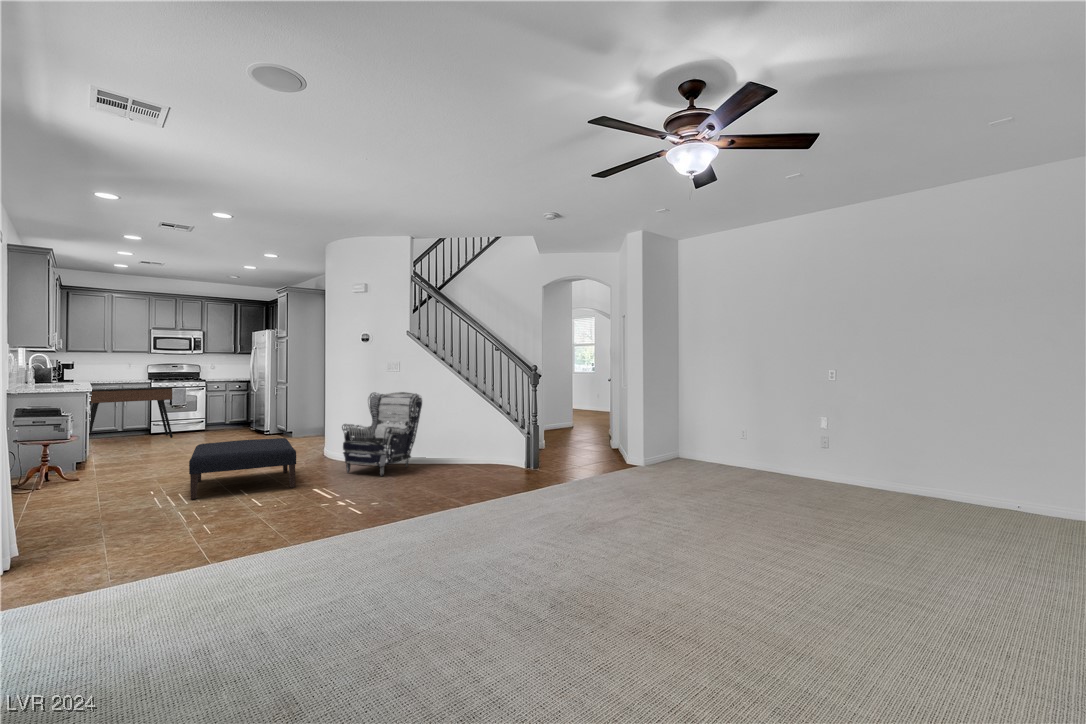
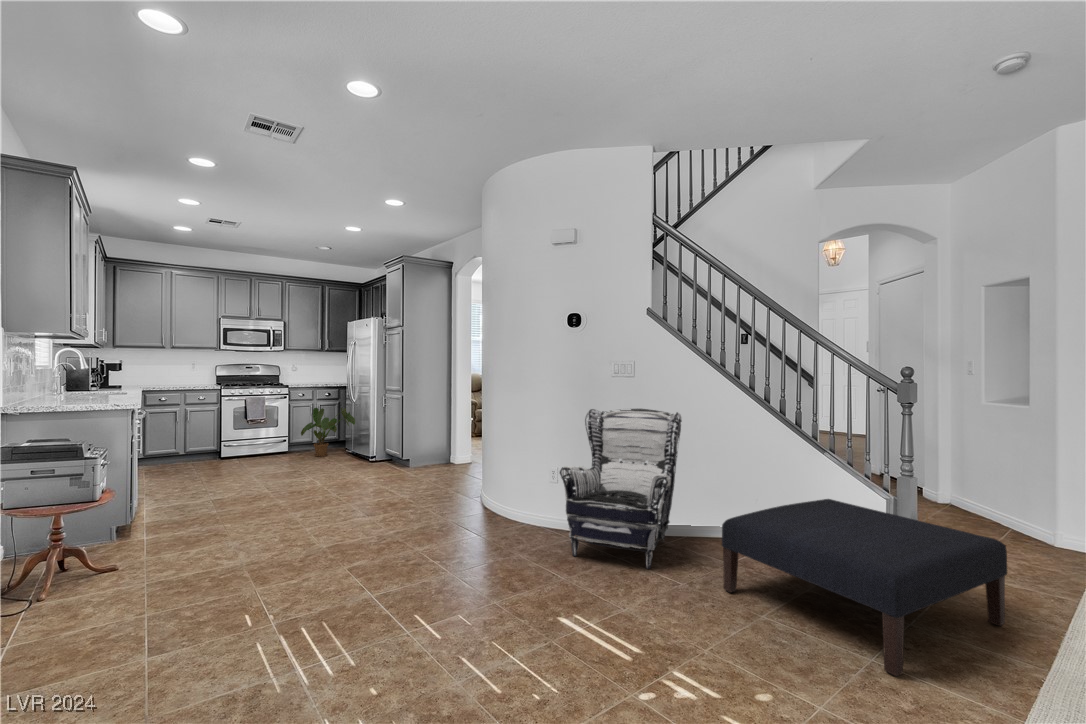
console table: present [90,387,173,438] -> none [133,395,250,478]
house plant: none [214,397,256,433] -> present [301,408,355,457]
ottoman: present [189,438,296,499] -> present [722,499,1007,676]

